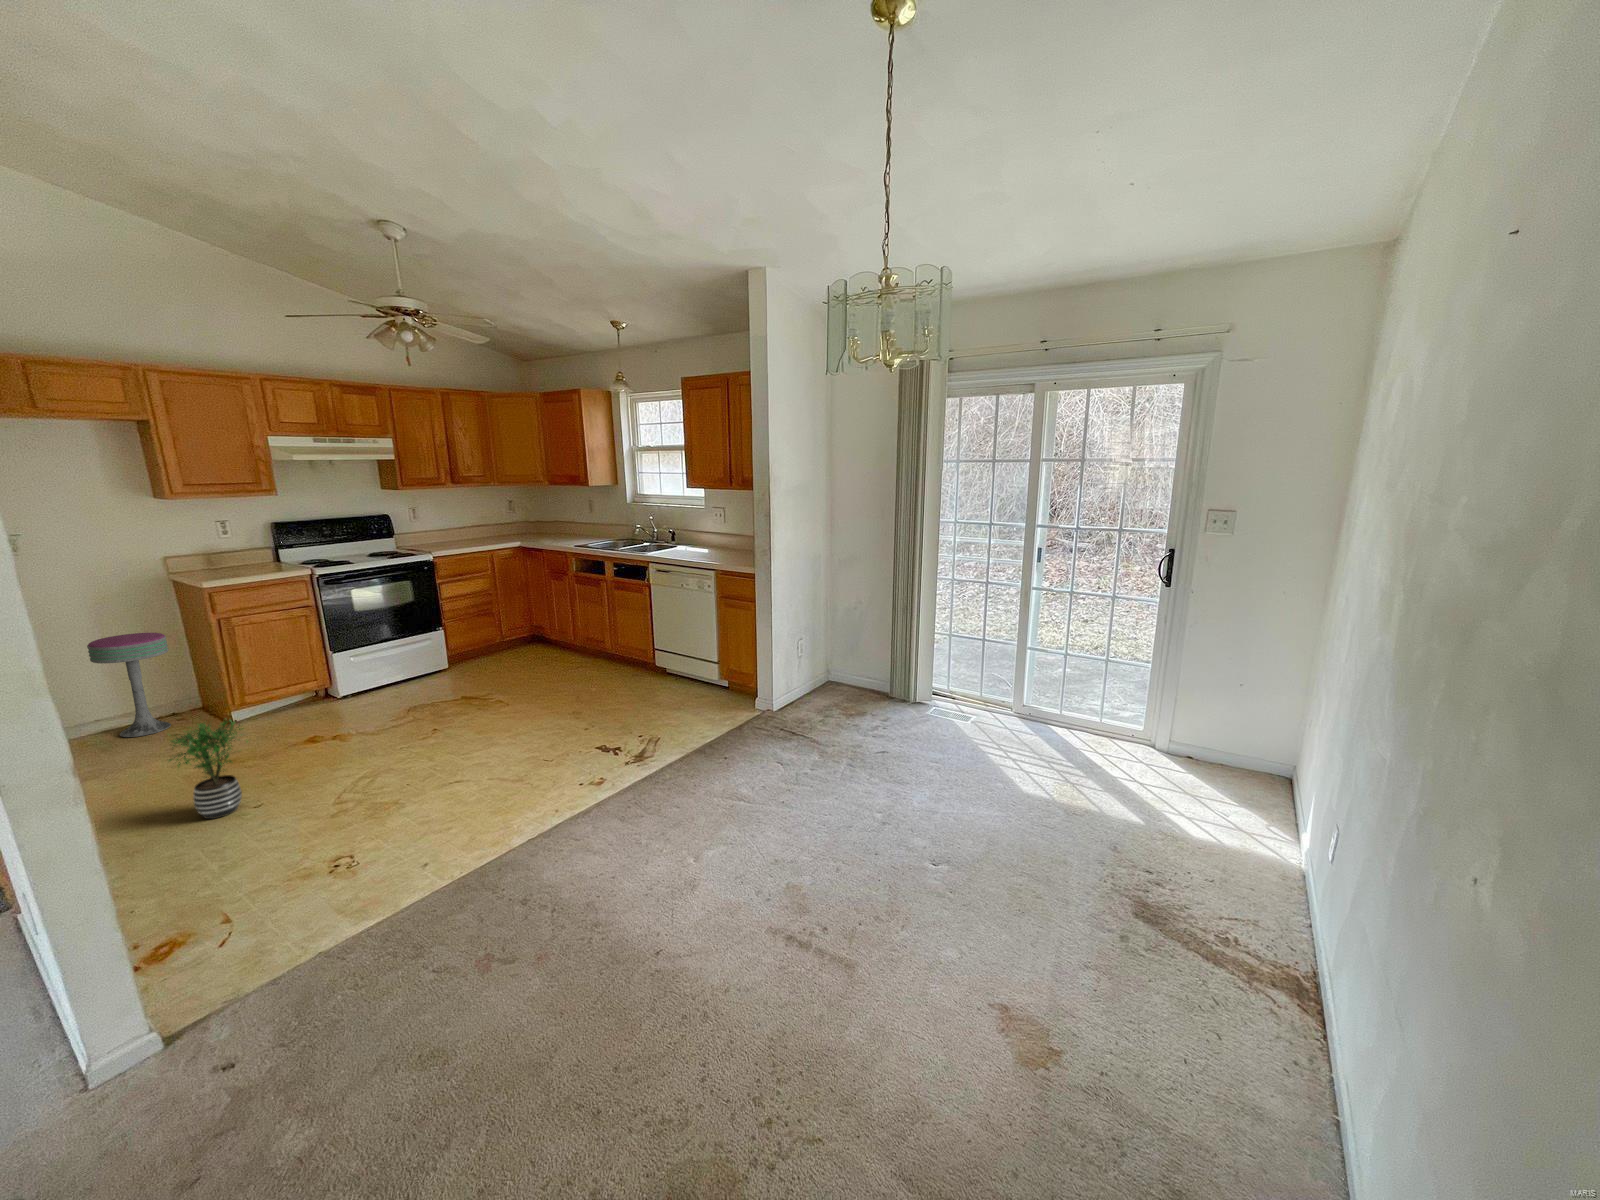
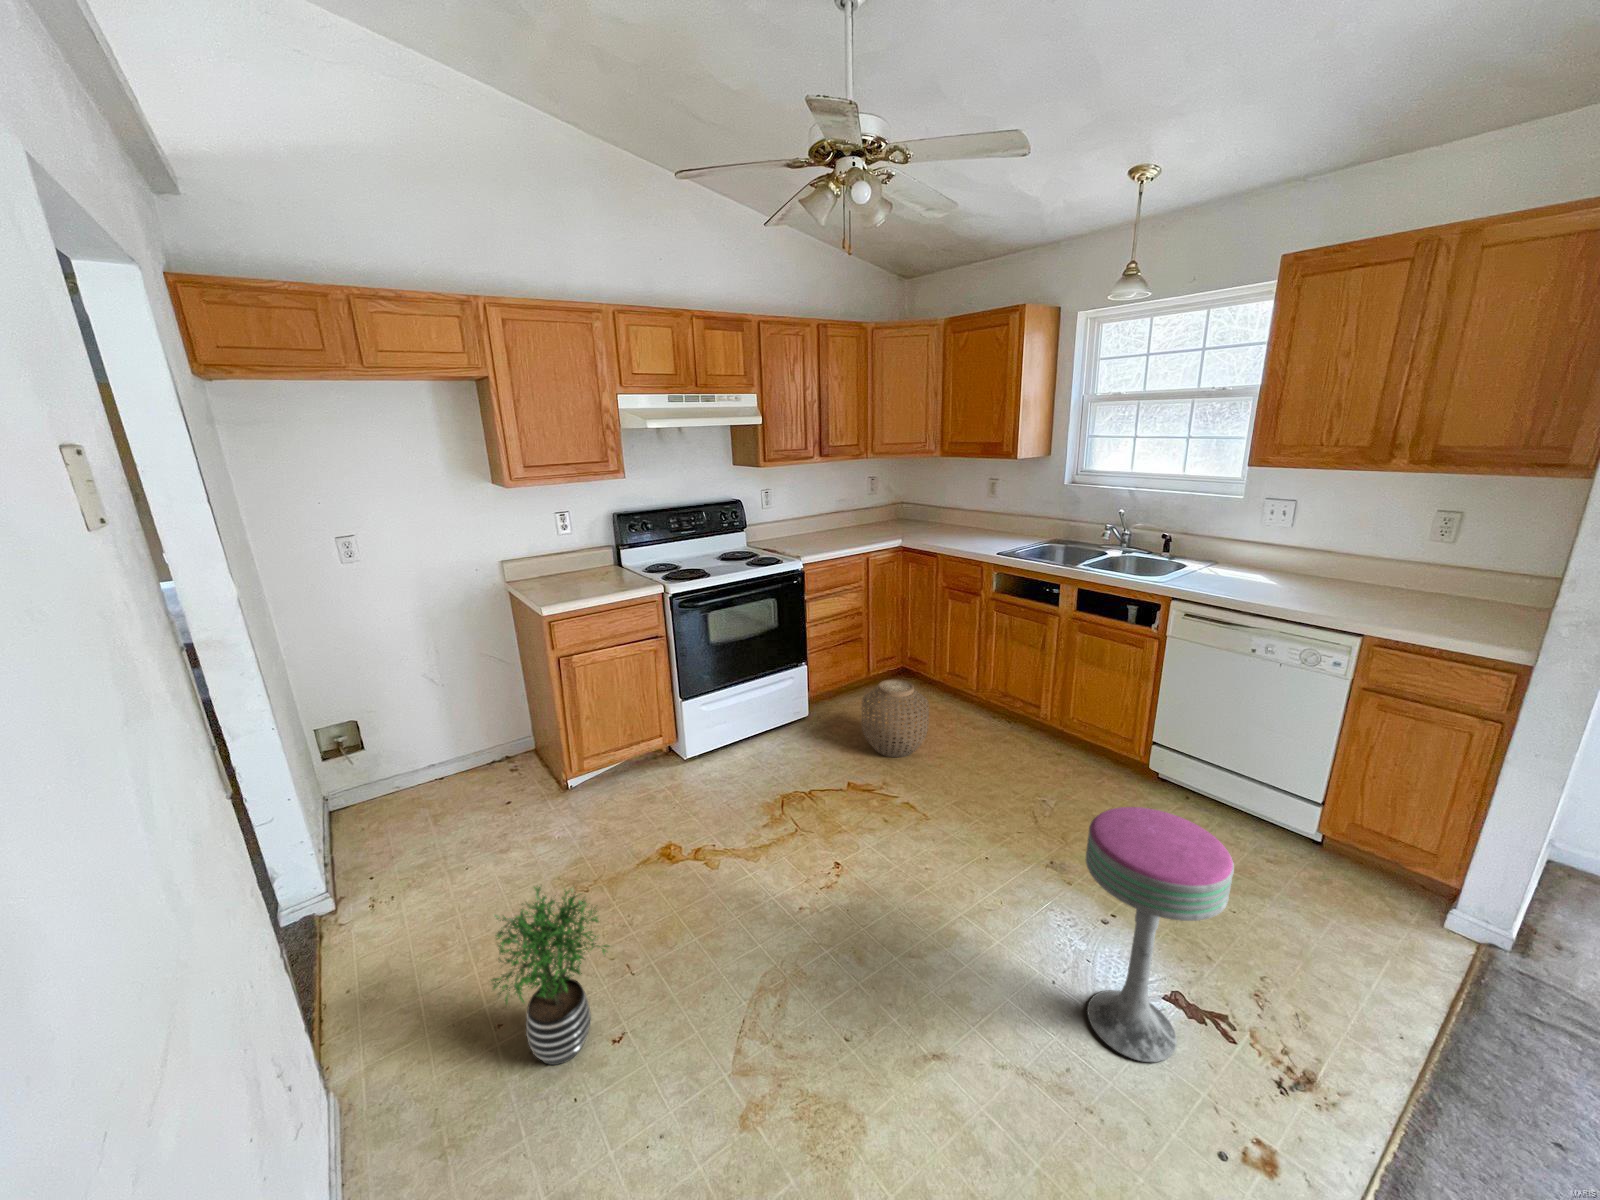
woven basket: none [480,630,529,680] -> present [861,680,929,757]
bar stool: present [87,633,171,737] -> present [1085,807,1234,1062]

